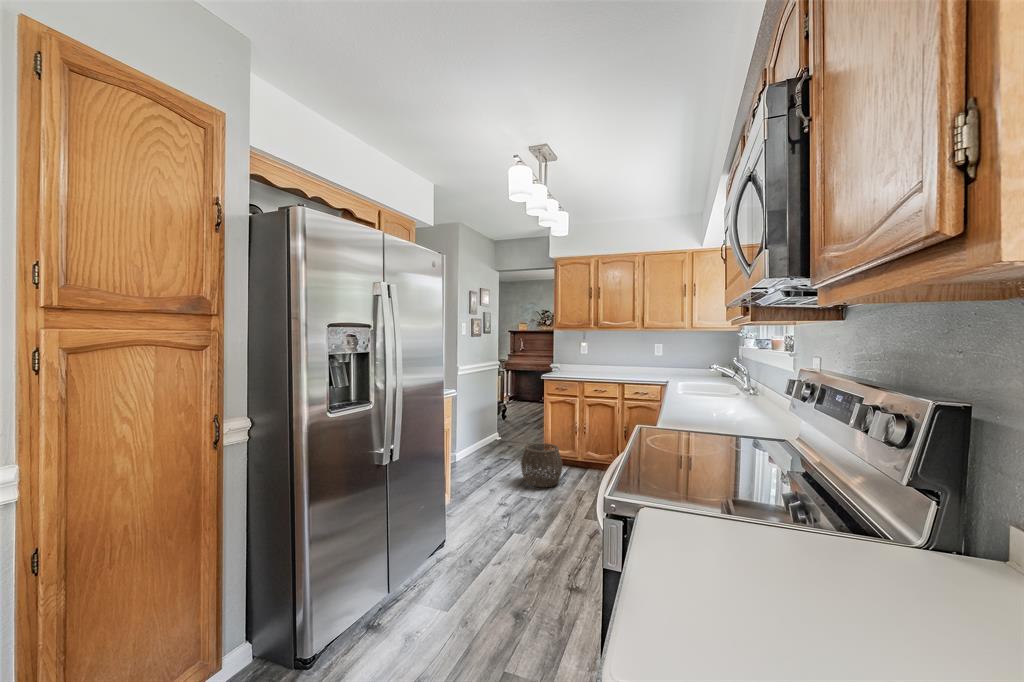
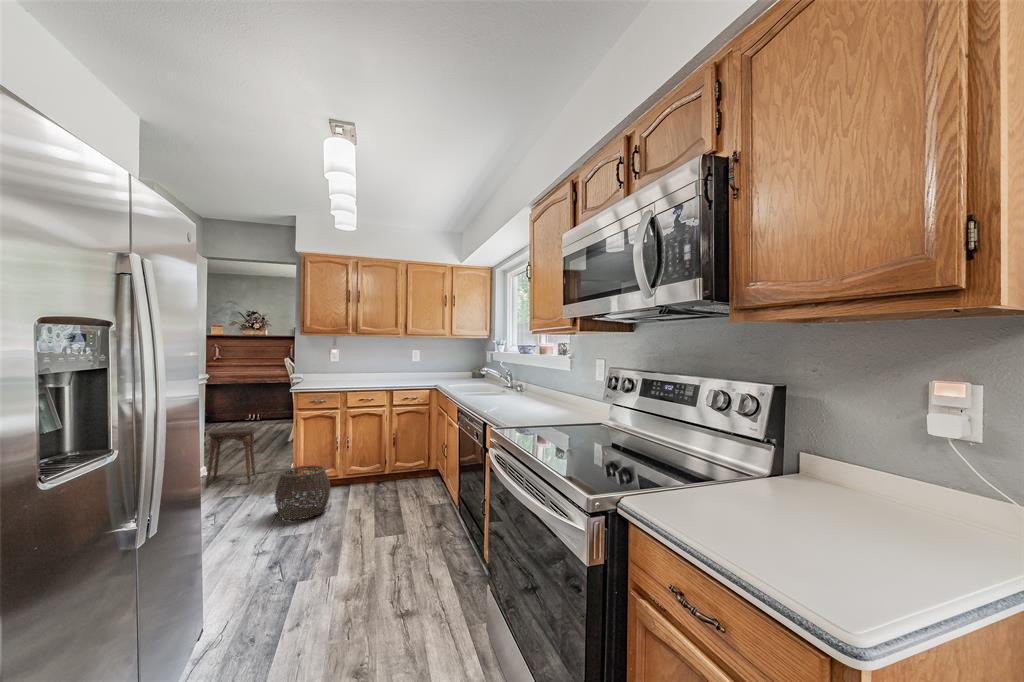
stool: none [490,403,524,449] -> present [206,426,256,488]

